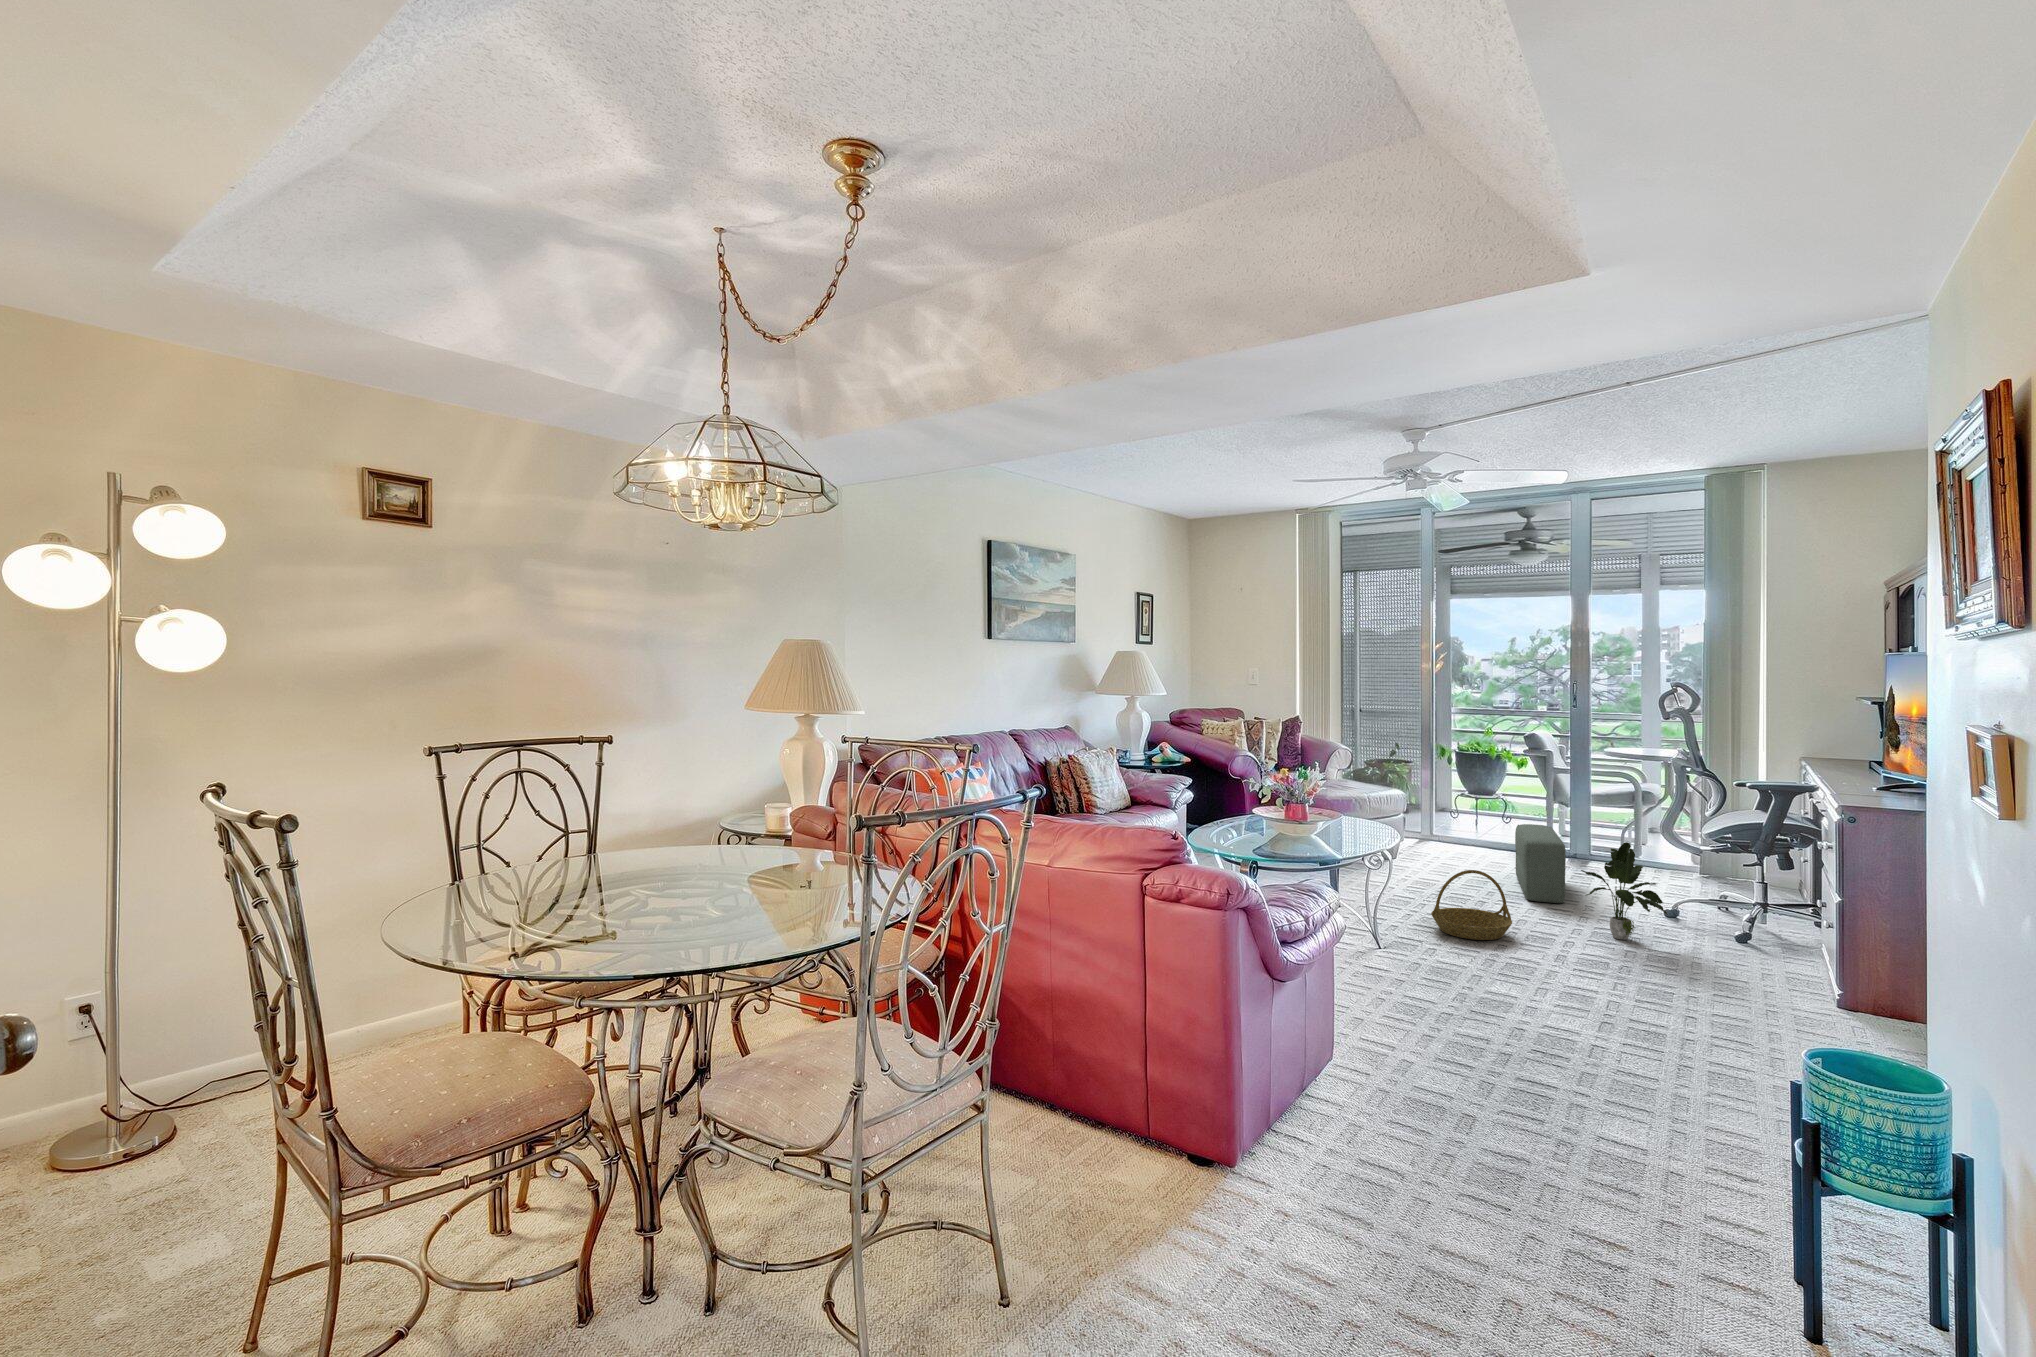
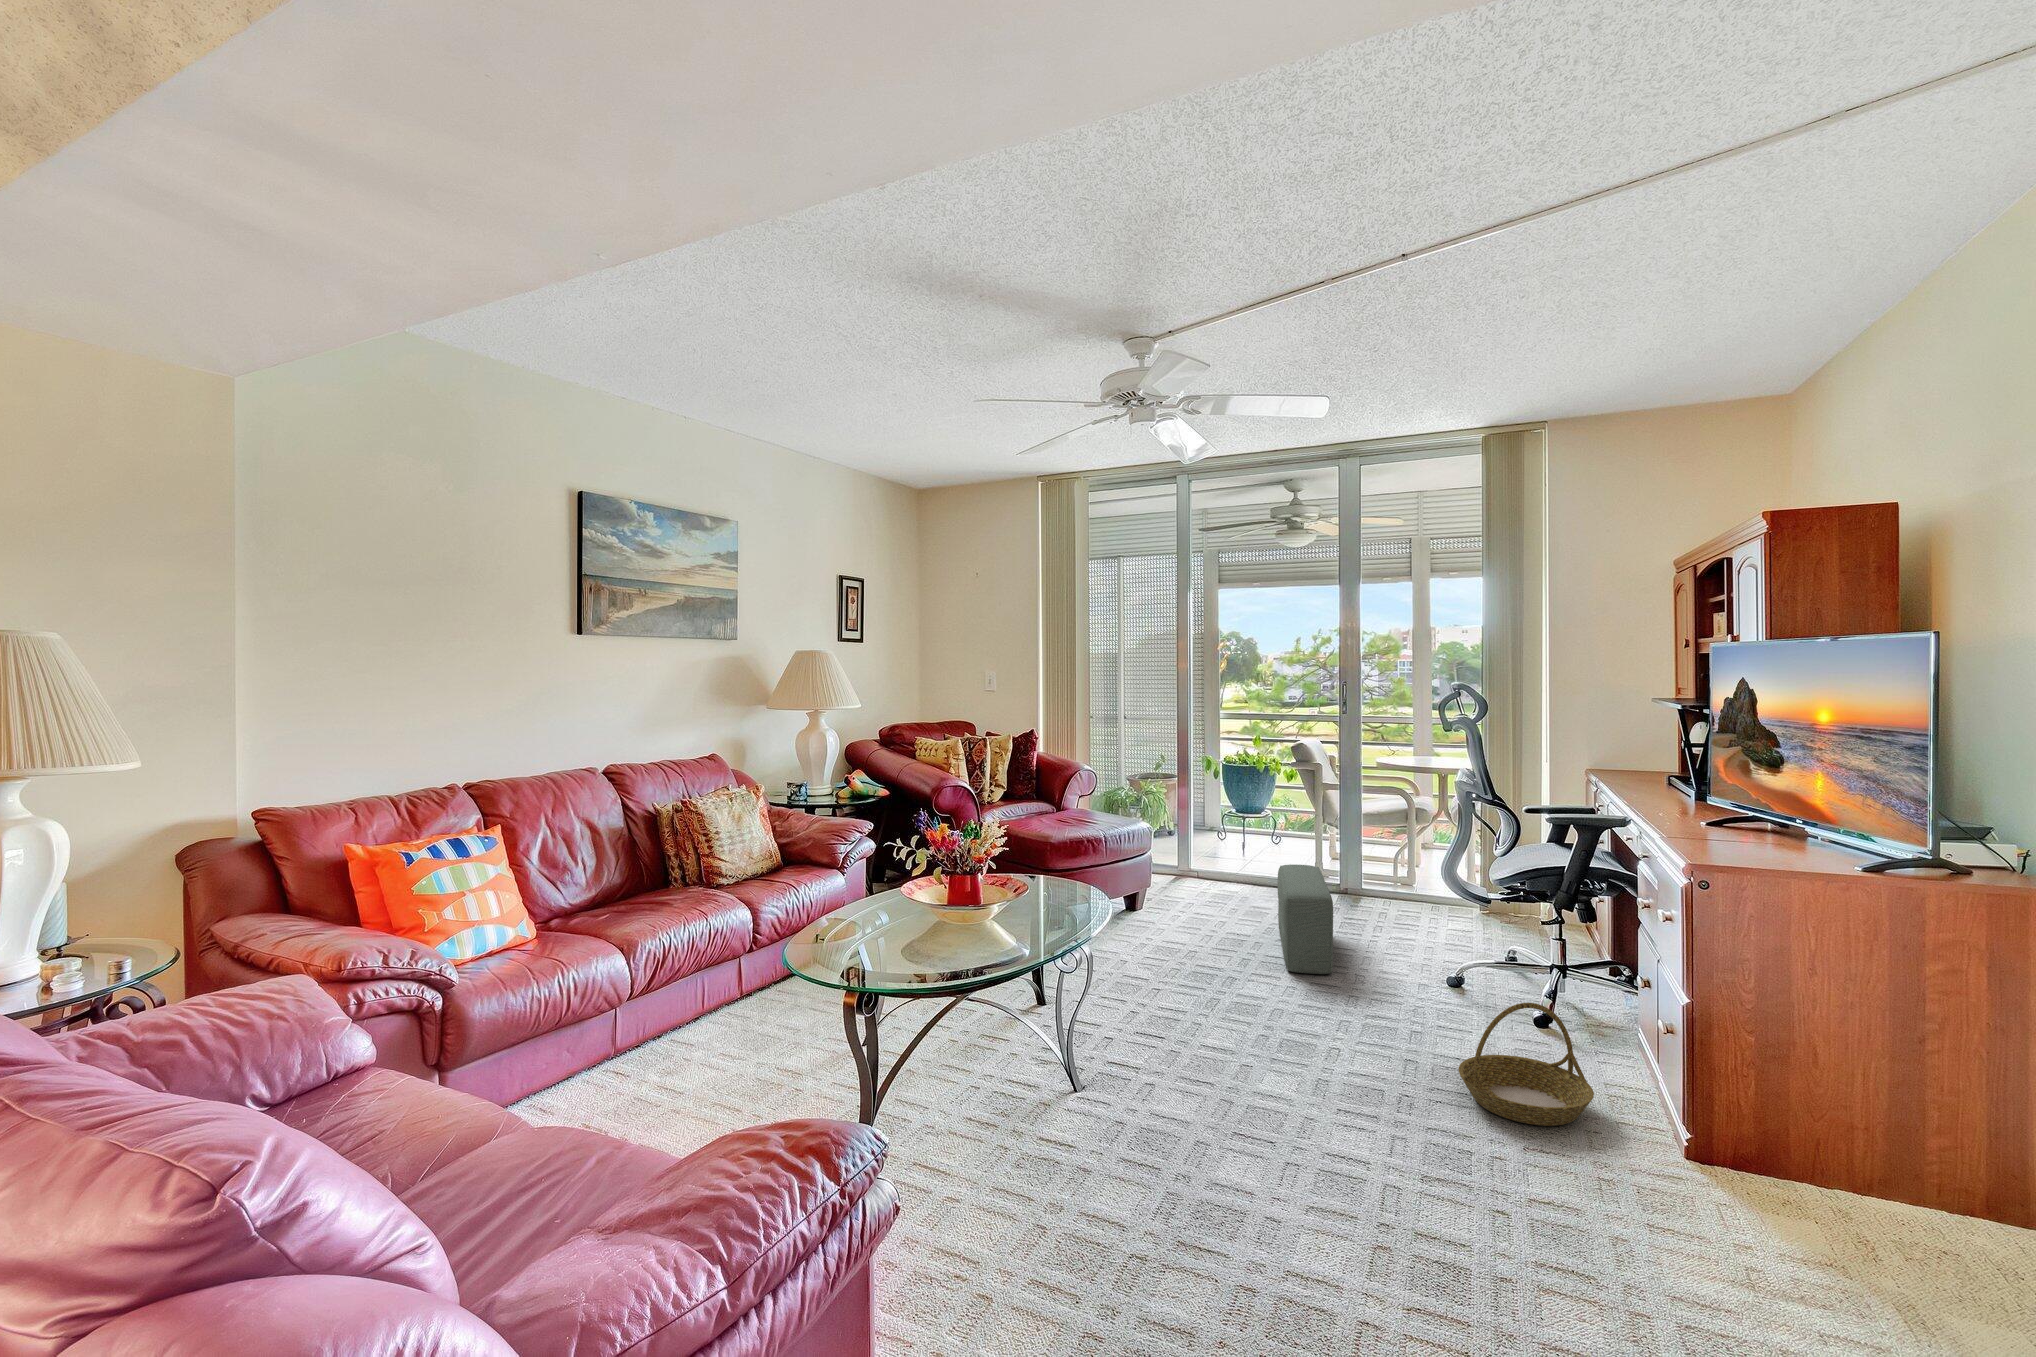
potted plant: present [1581,842,1667,940] -> none [1348,904,1456,1038]
basket: present [1431,870,1512,940] -> present [1458,1003,1594,1126]

